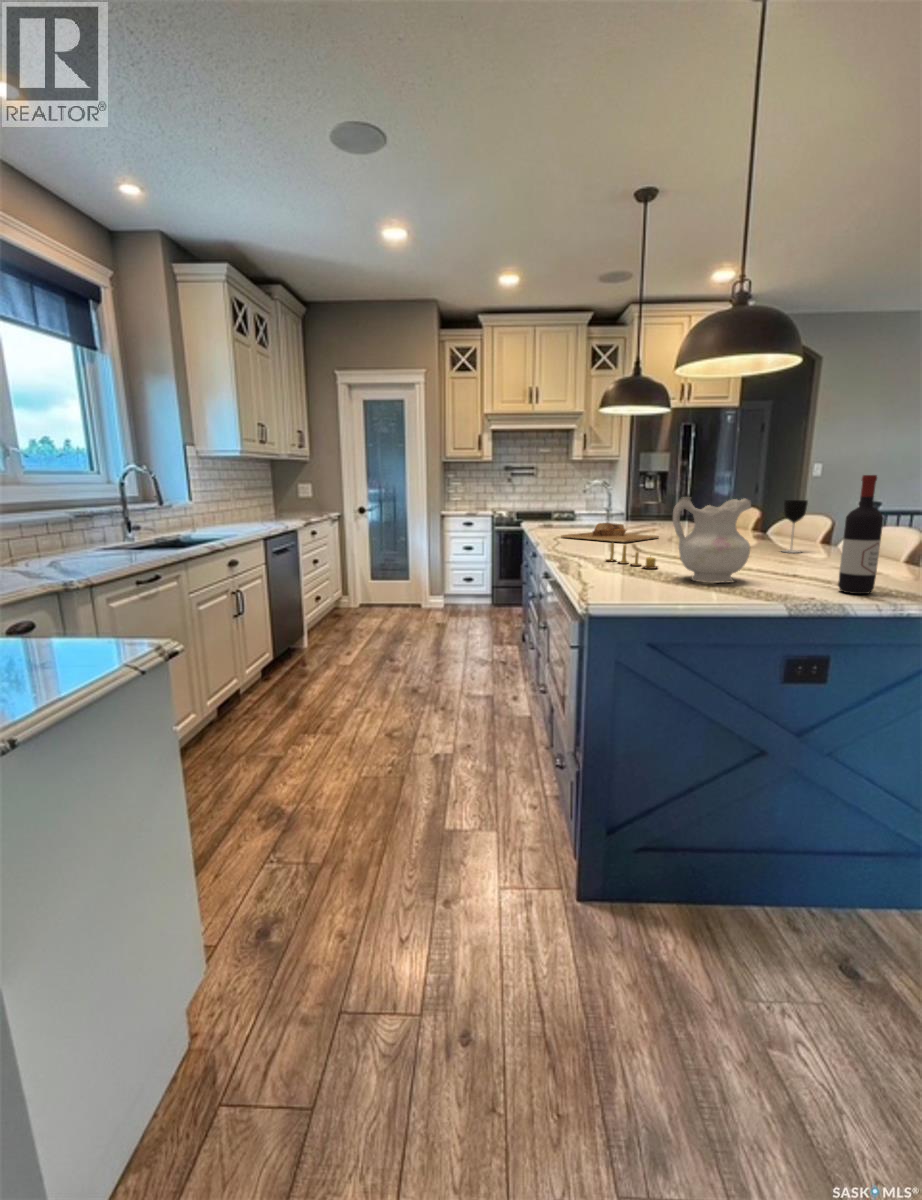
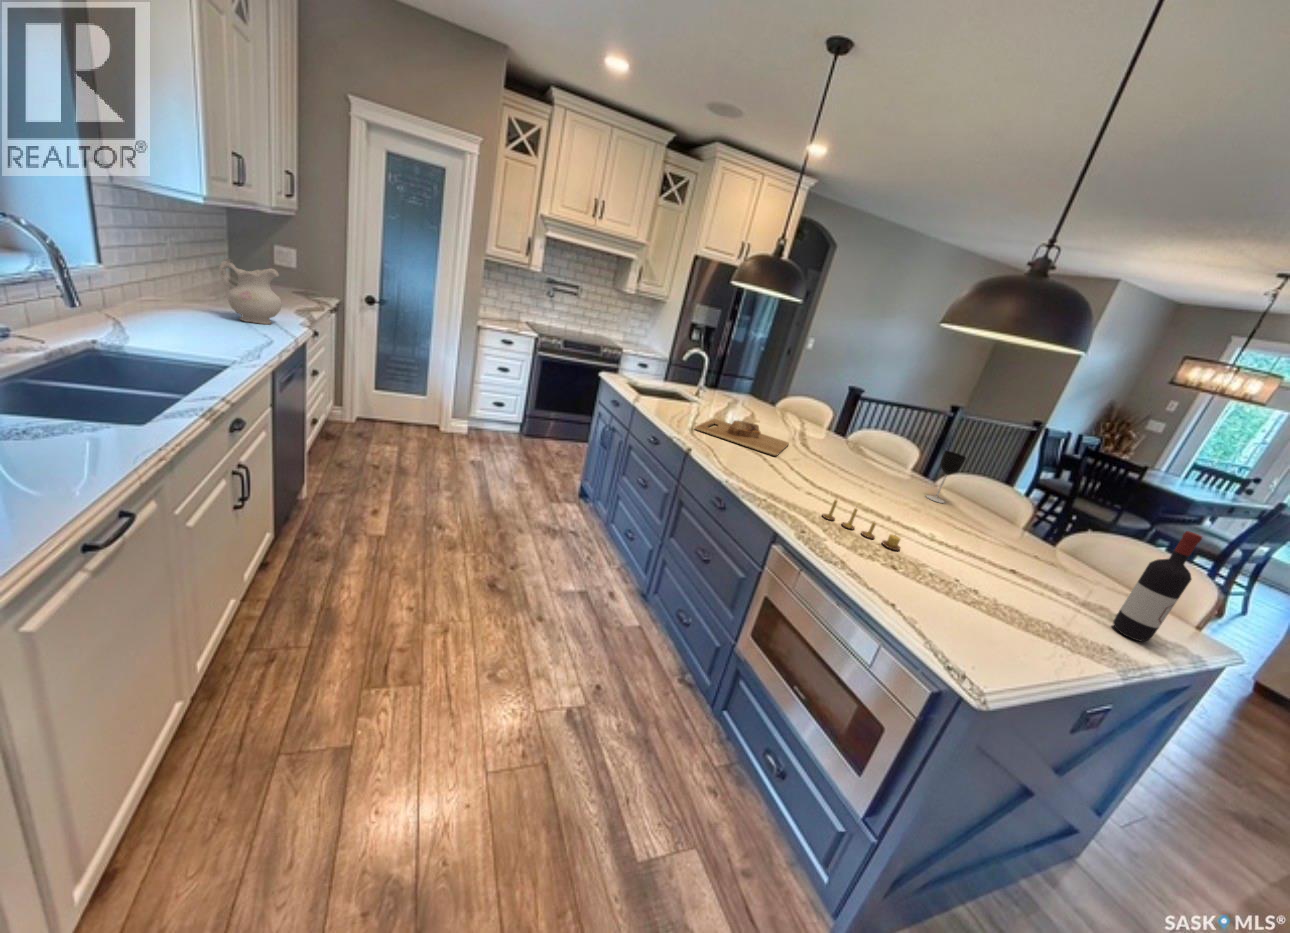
ceramic pitcher: present [673,497,751,583] -> present [219,259,281,324]

